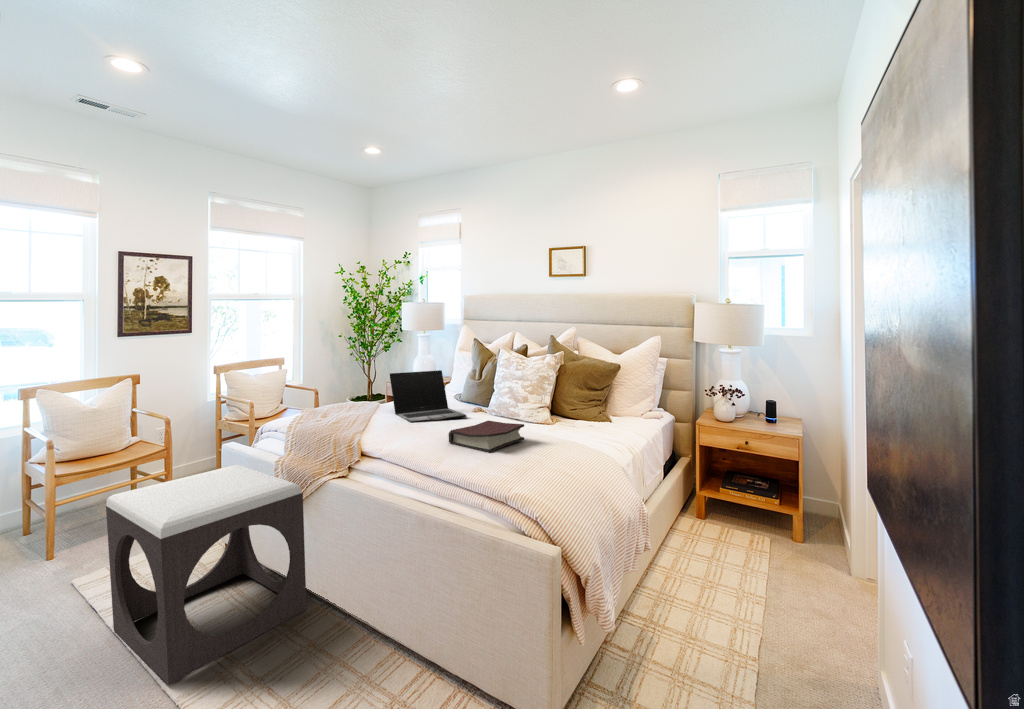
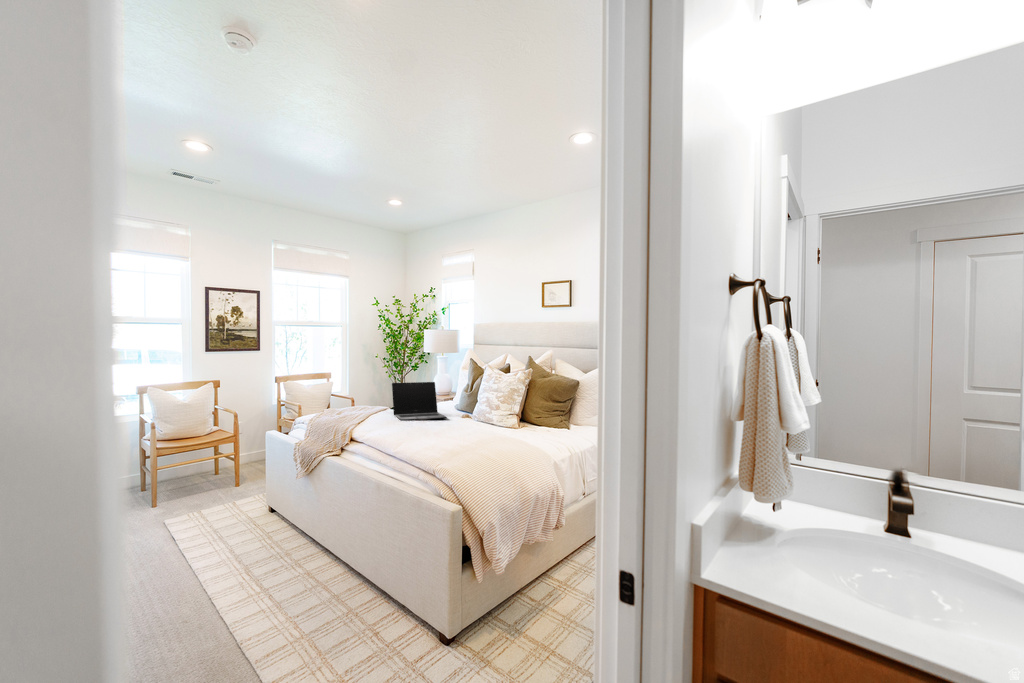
hardback book: present [449,421,524,453] -> none [417,419,476,441]
footstool: present [106,464,307,685] -> none [178,446,310,590]

